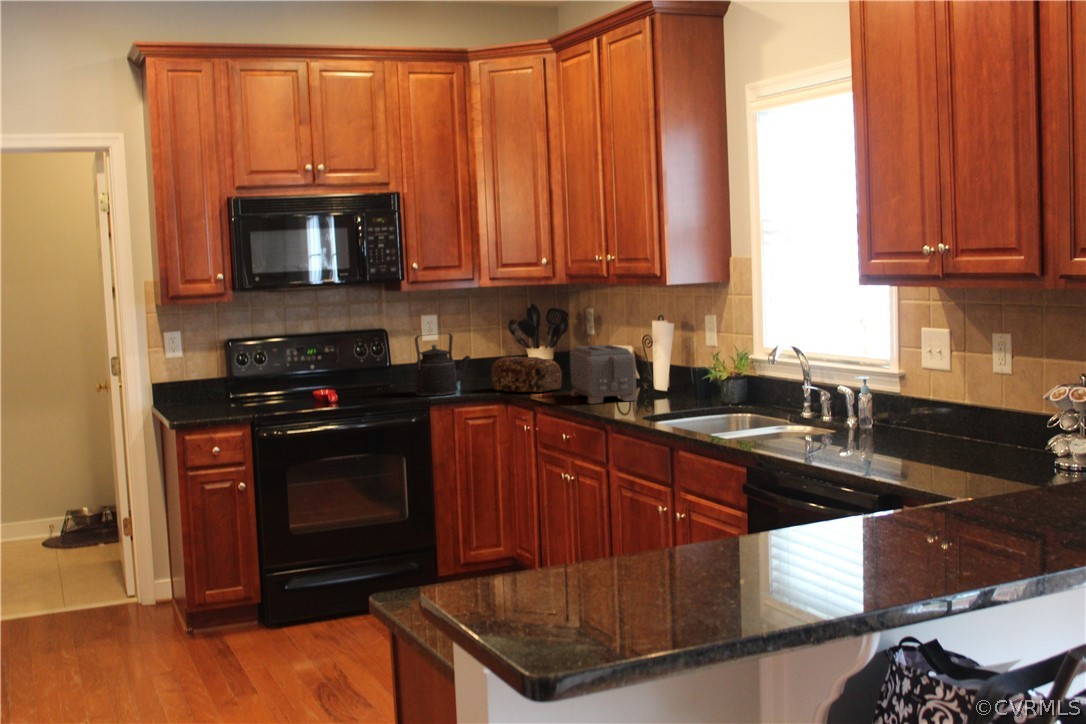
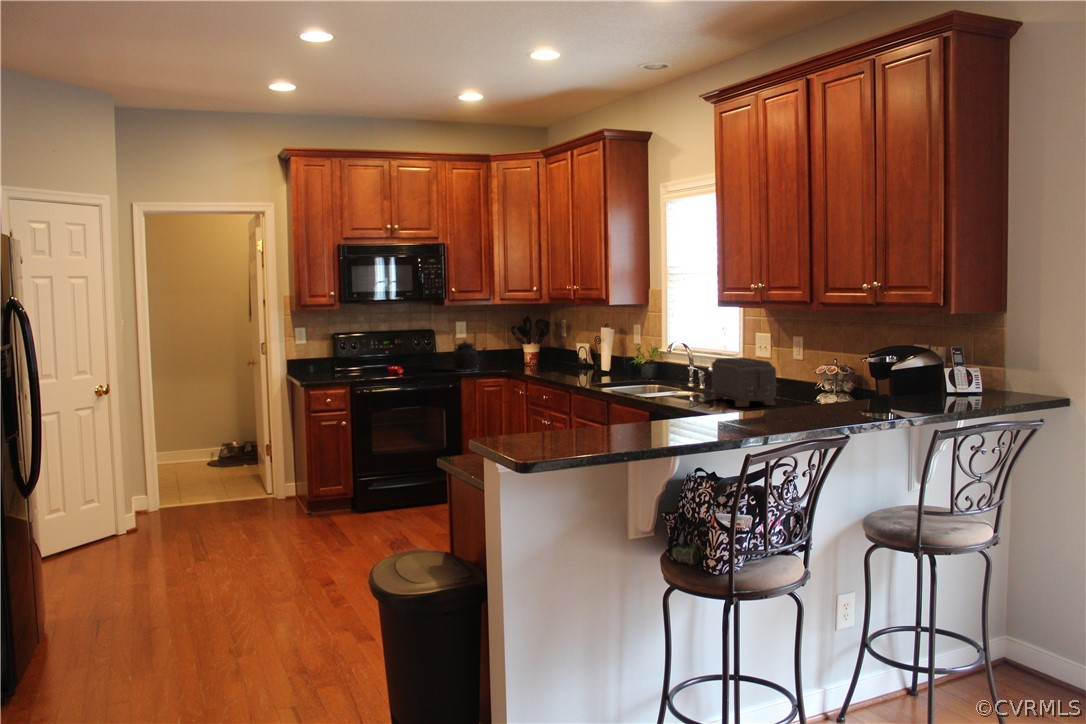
toaster: present [570,345,636,404] -> present [711,357,776,407]
bread loaf: present [492,357,562,392] -> none [500,348,544,370]

